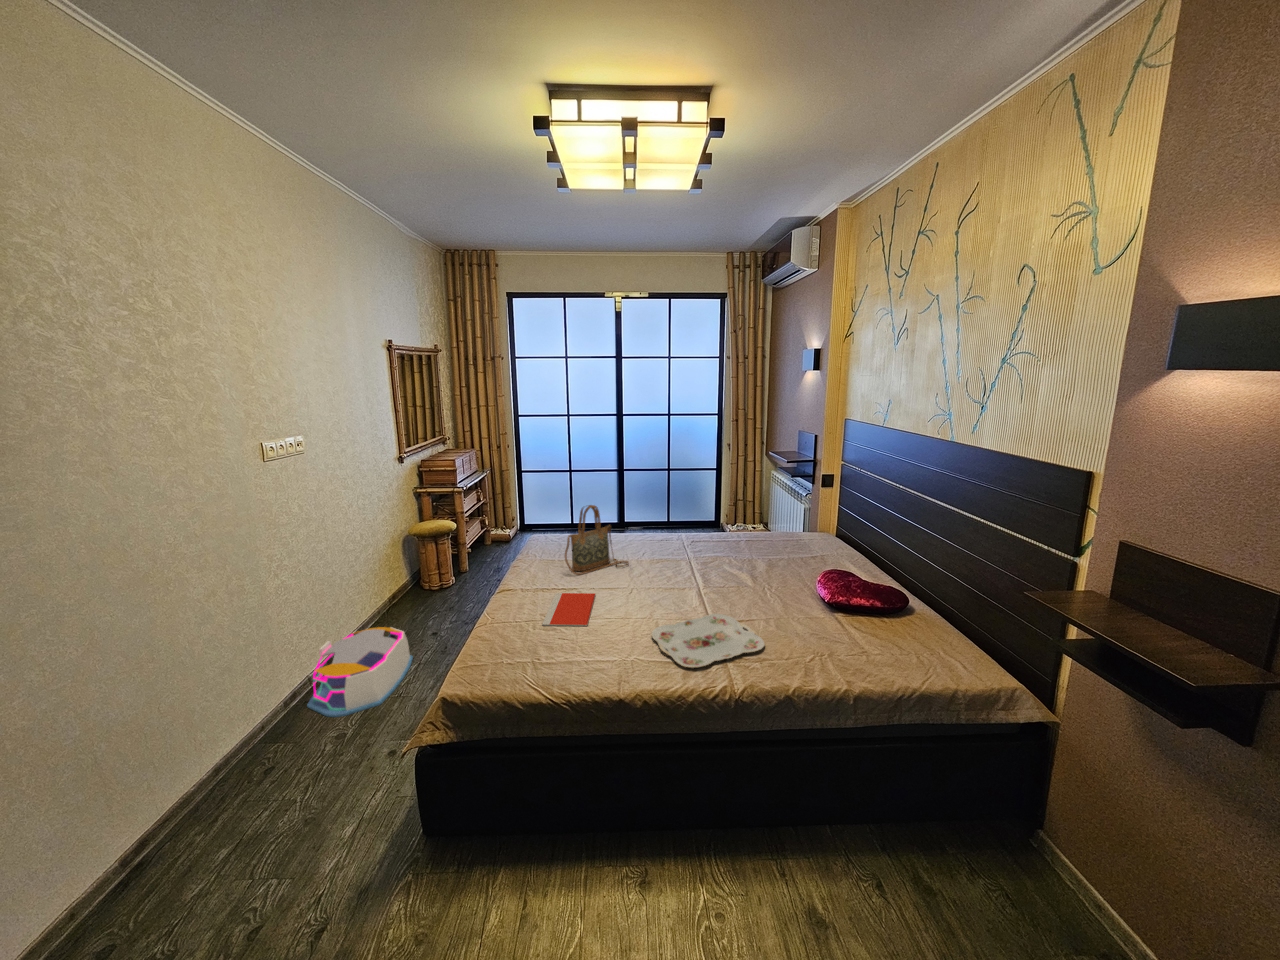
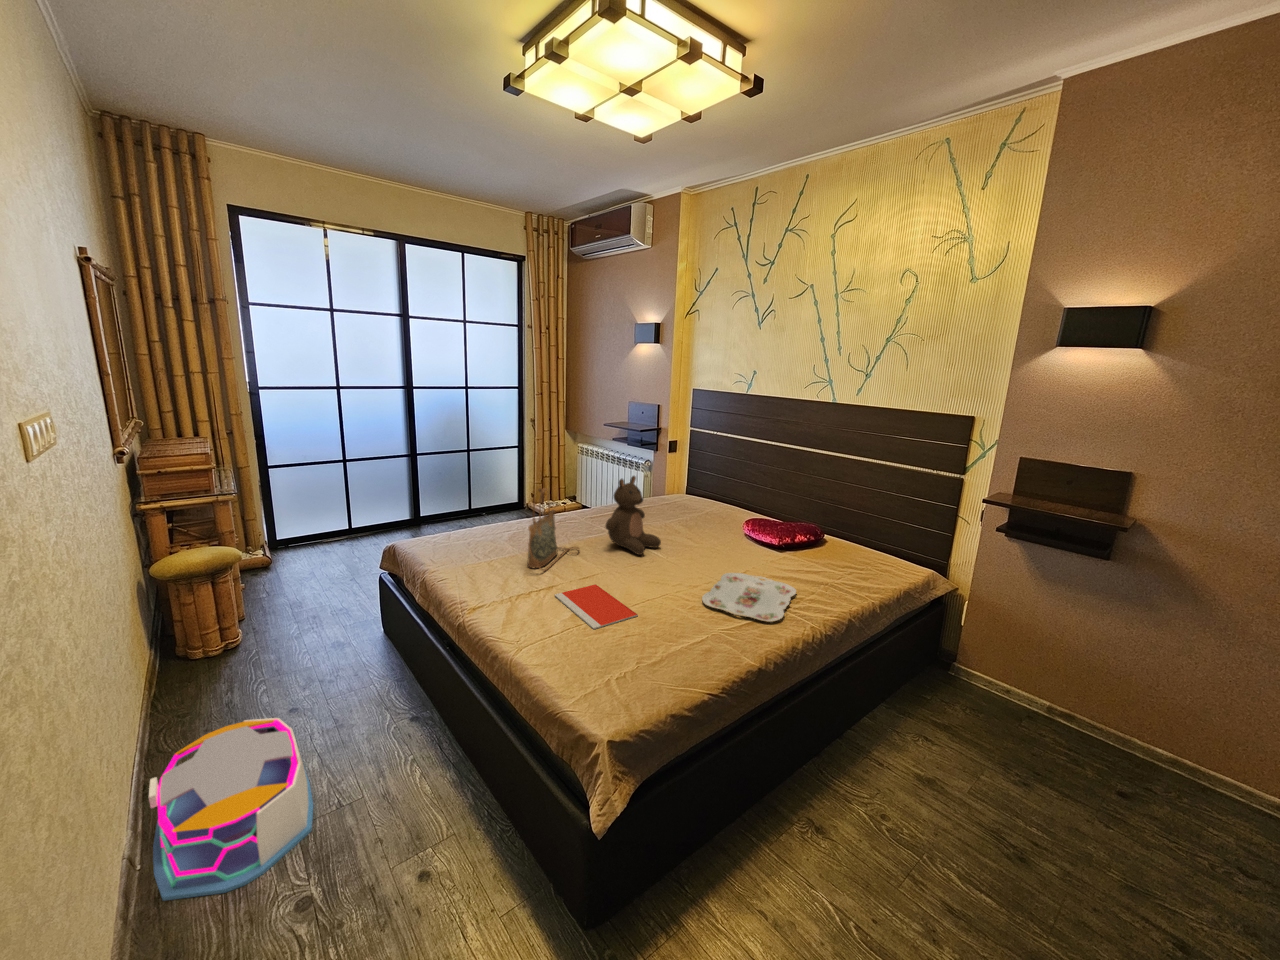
stuffed bear: none [647,504,700,579] -> present [606,476,661,555]

